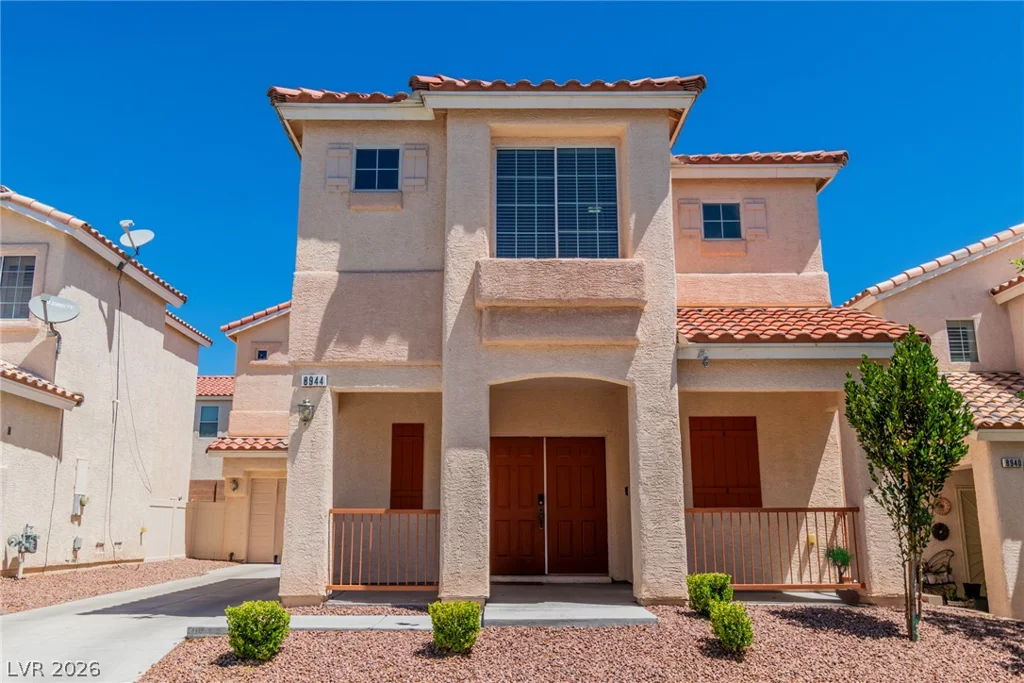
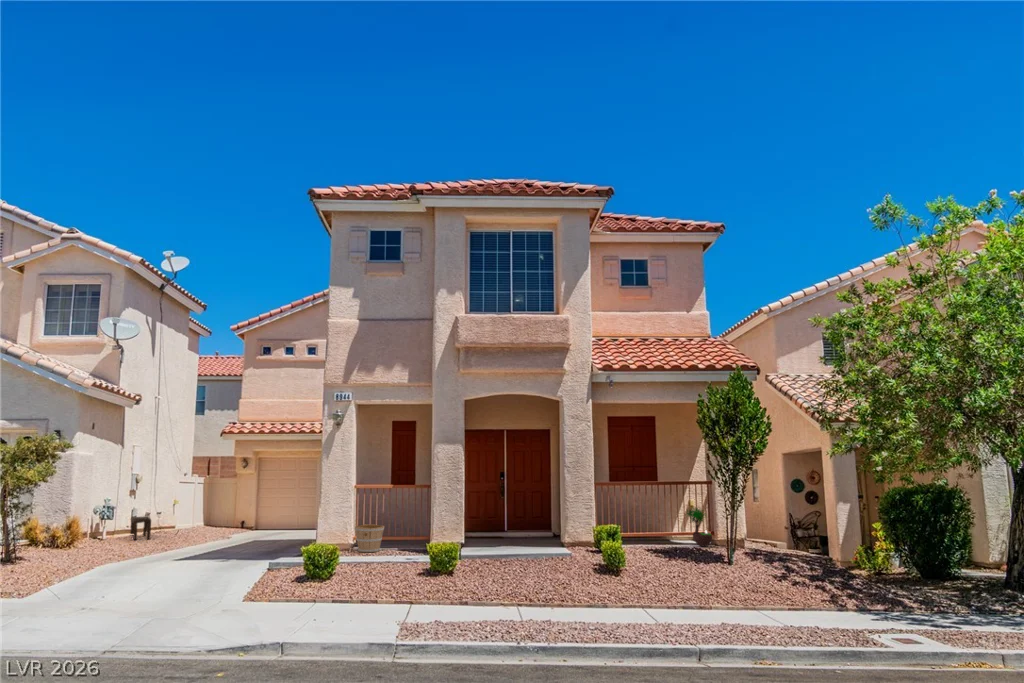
bench: none [59,552,86,585] -> present [130,516,151,540]
wooden bucket: none [327,568,372,611] -> present [355,524,384,552]

